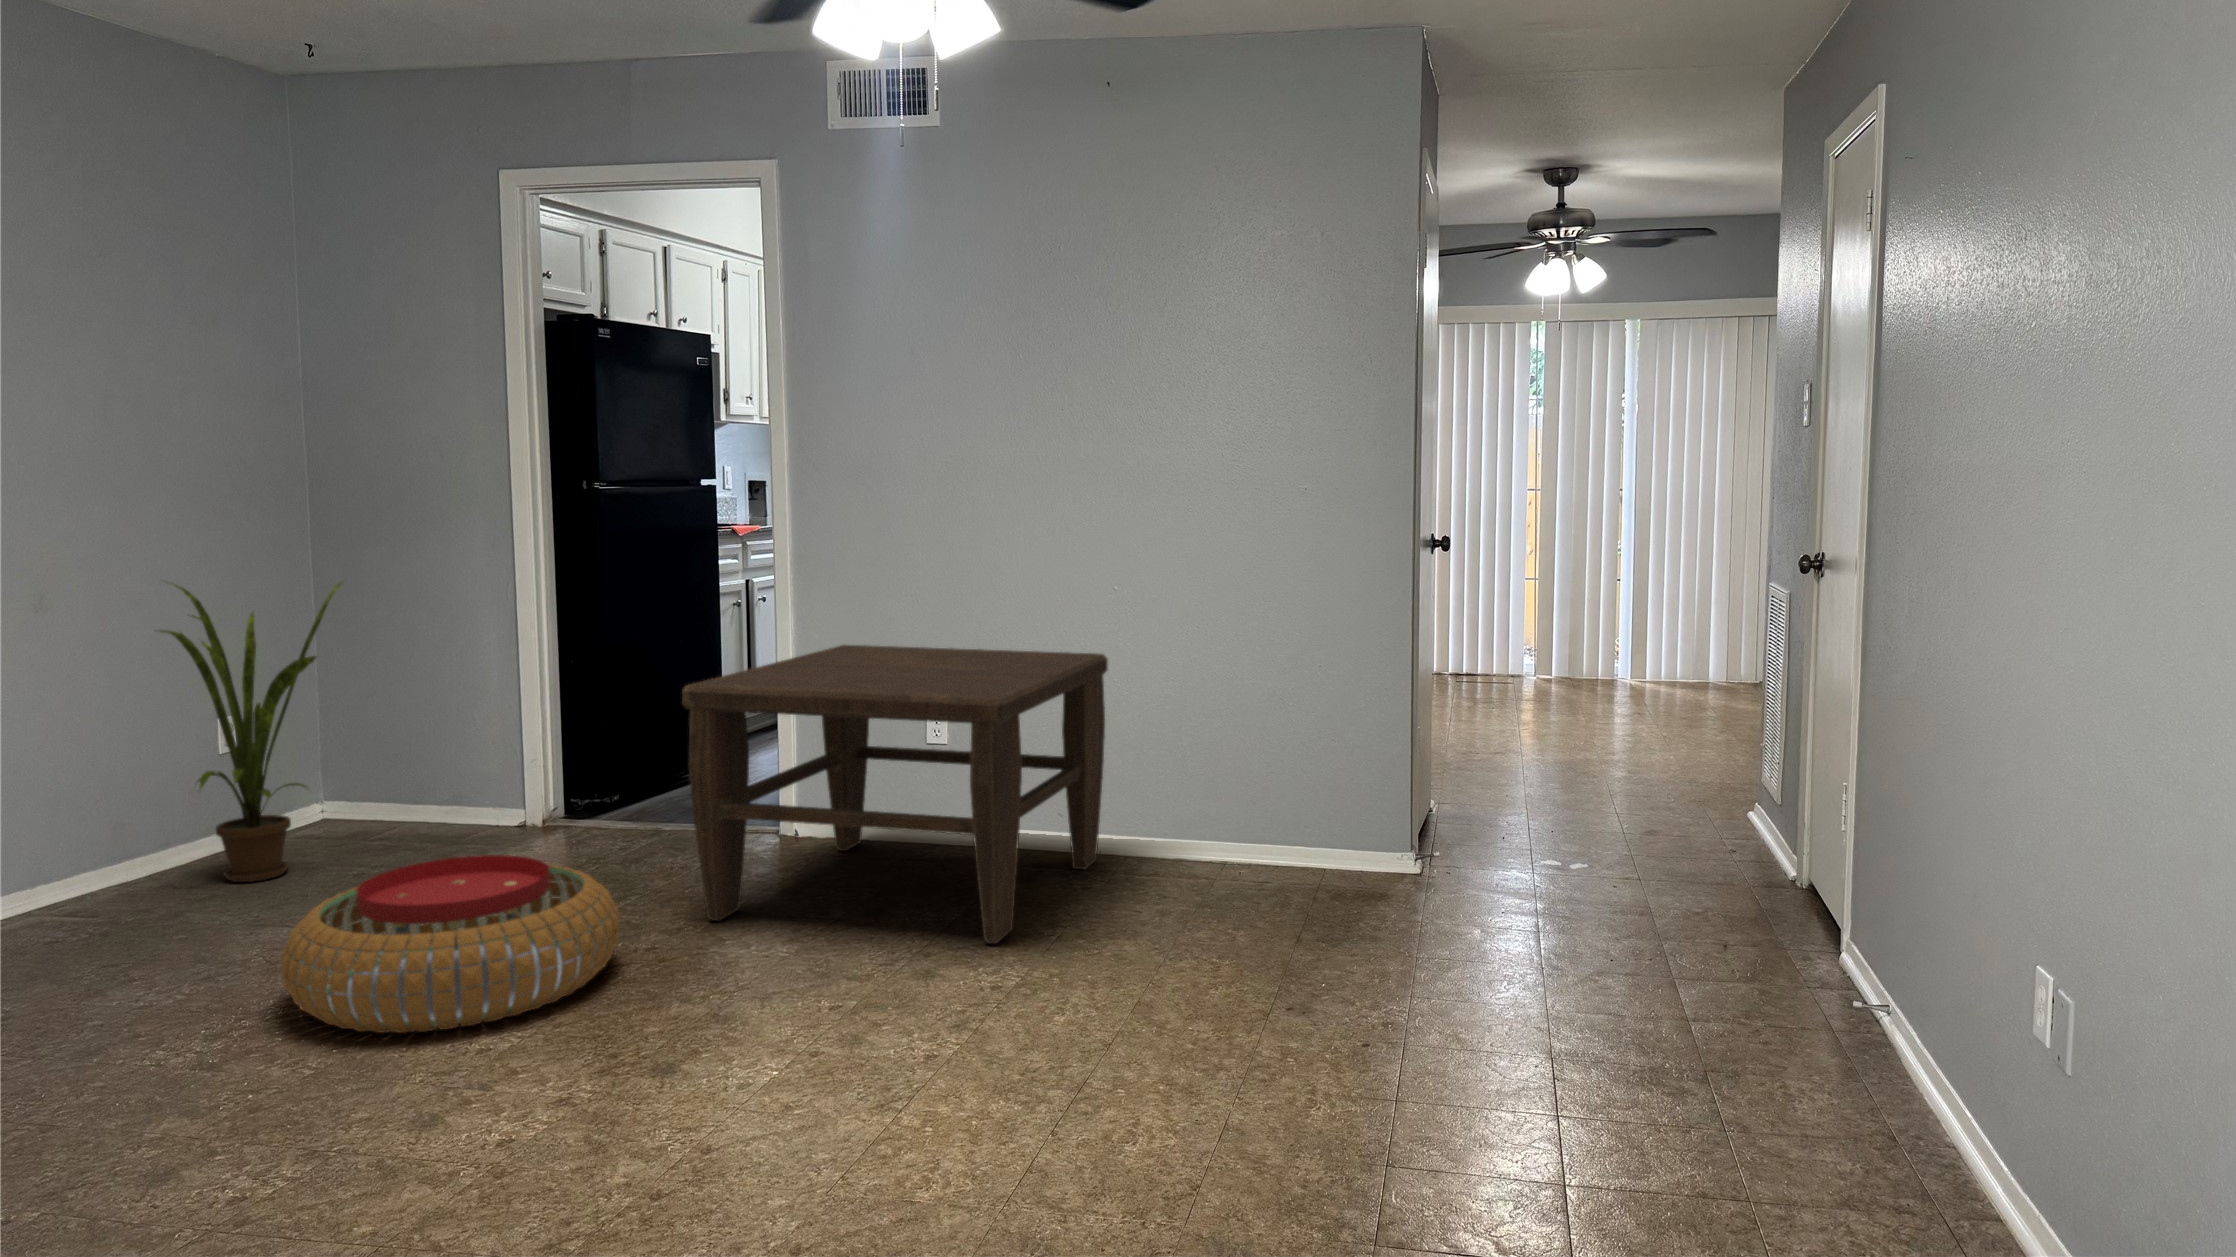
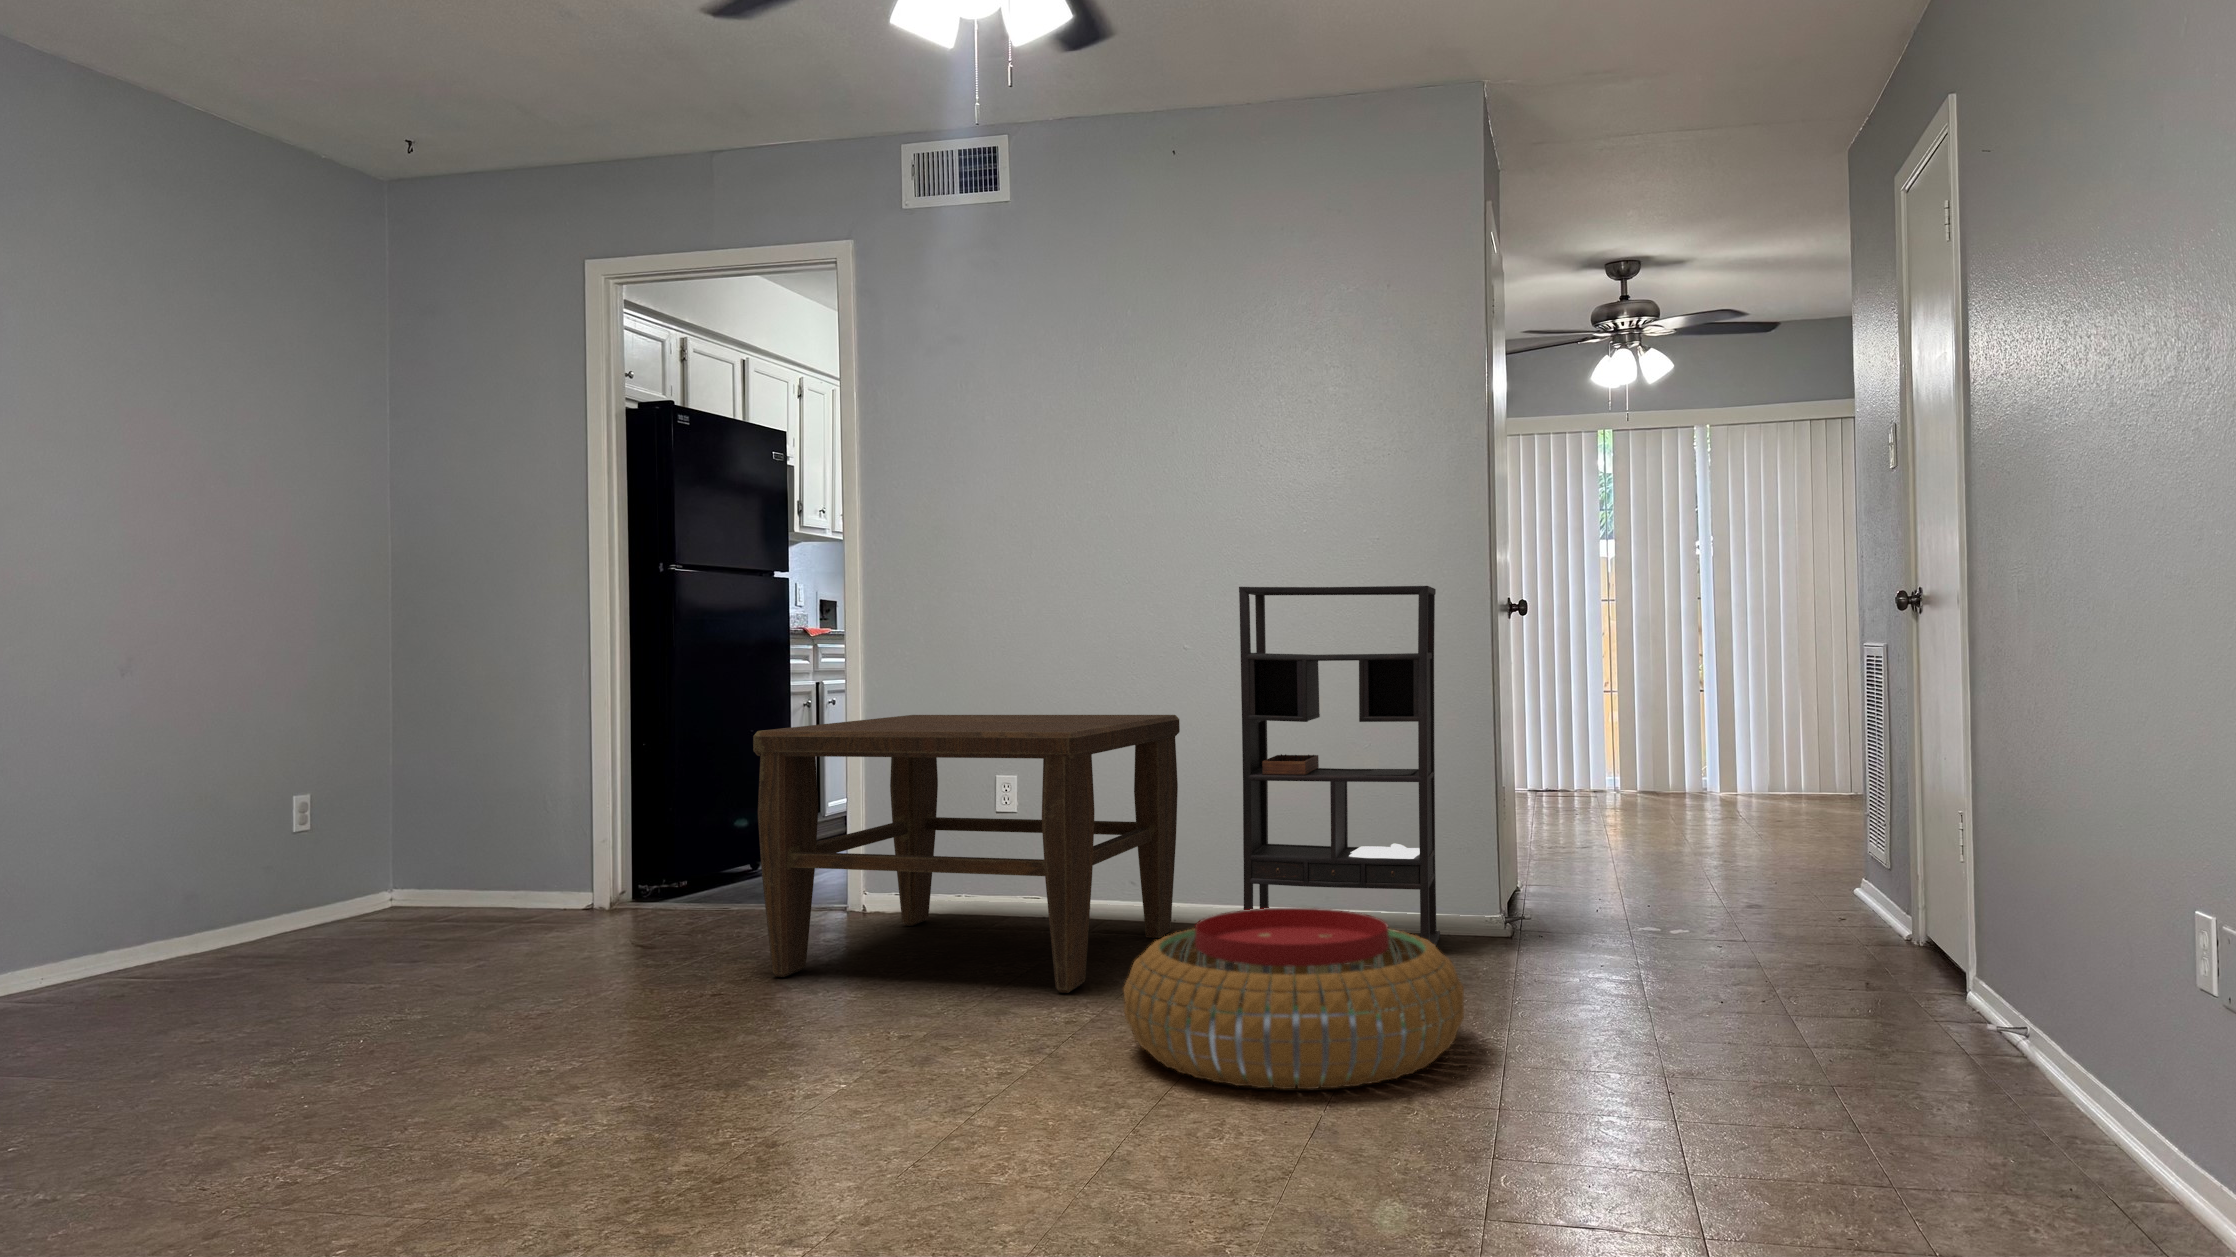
bookshelf: none [1163,533,1360,896] -> present [1239,586,1440,946]
house plant: present [161,583,341,882] -> none [240,649,430,951]
pouf: present [281,855,620,1033] -> present [1124,908,1464,1089]

